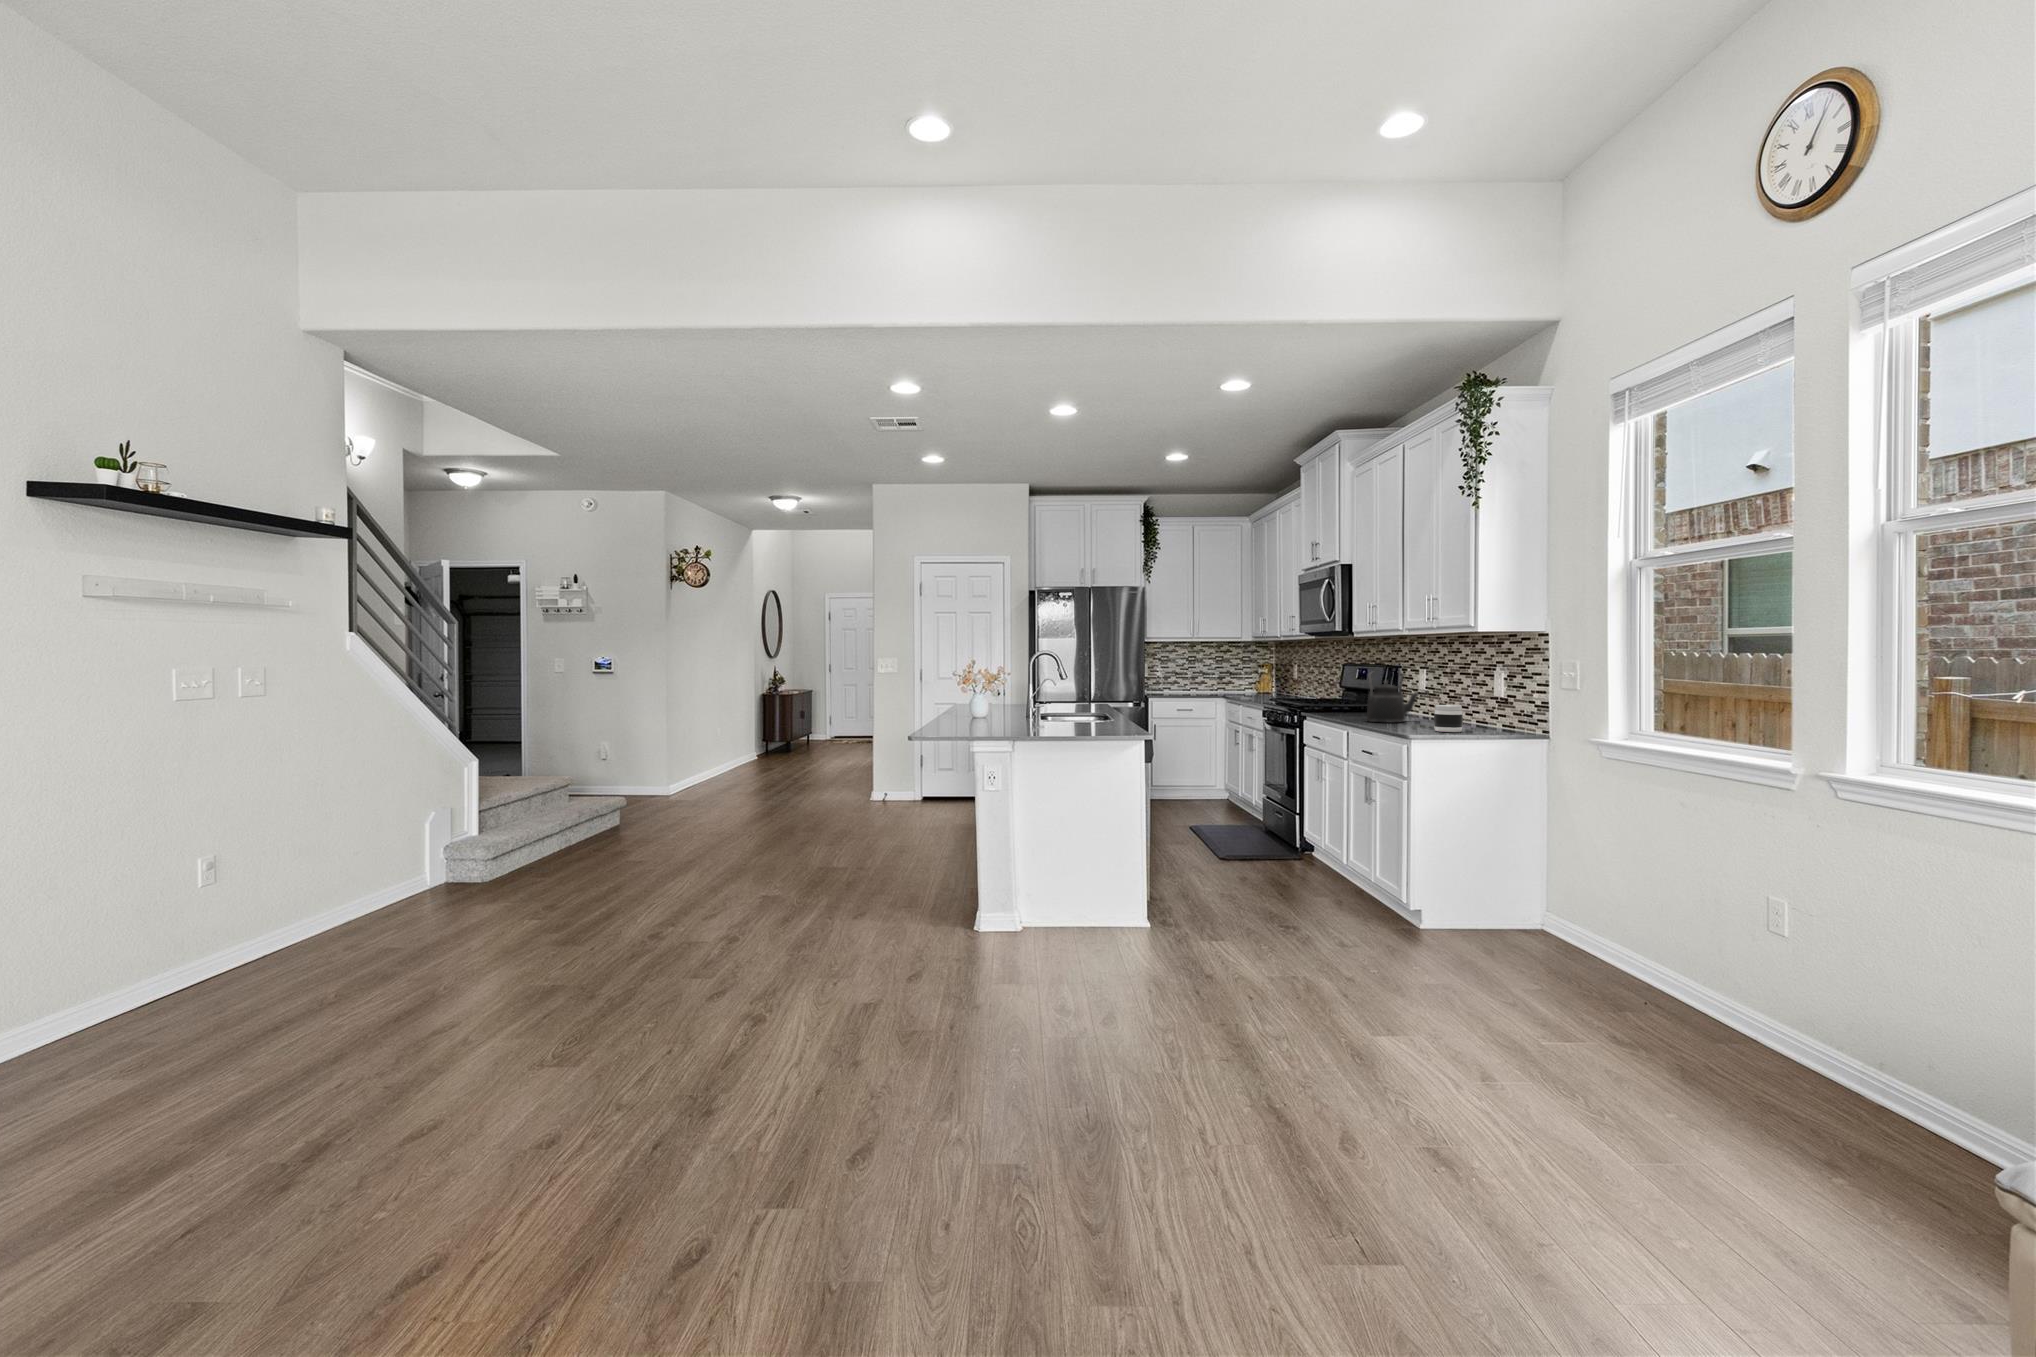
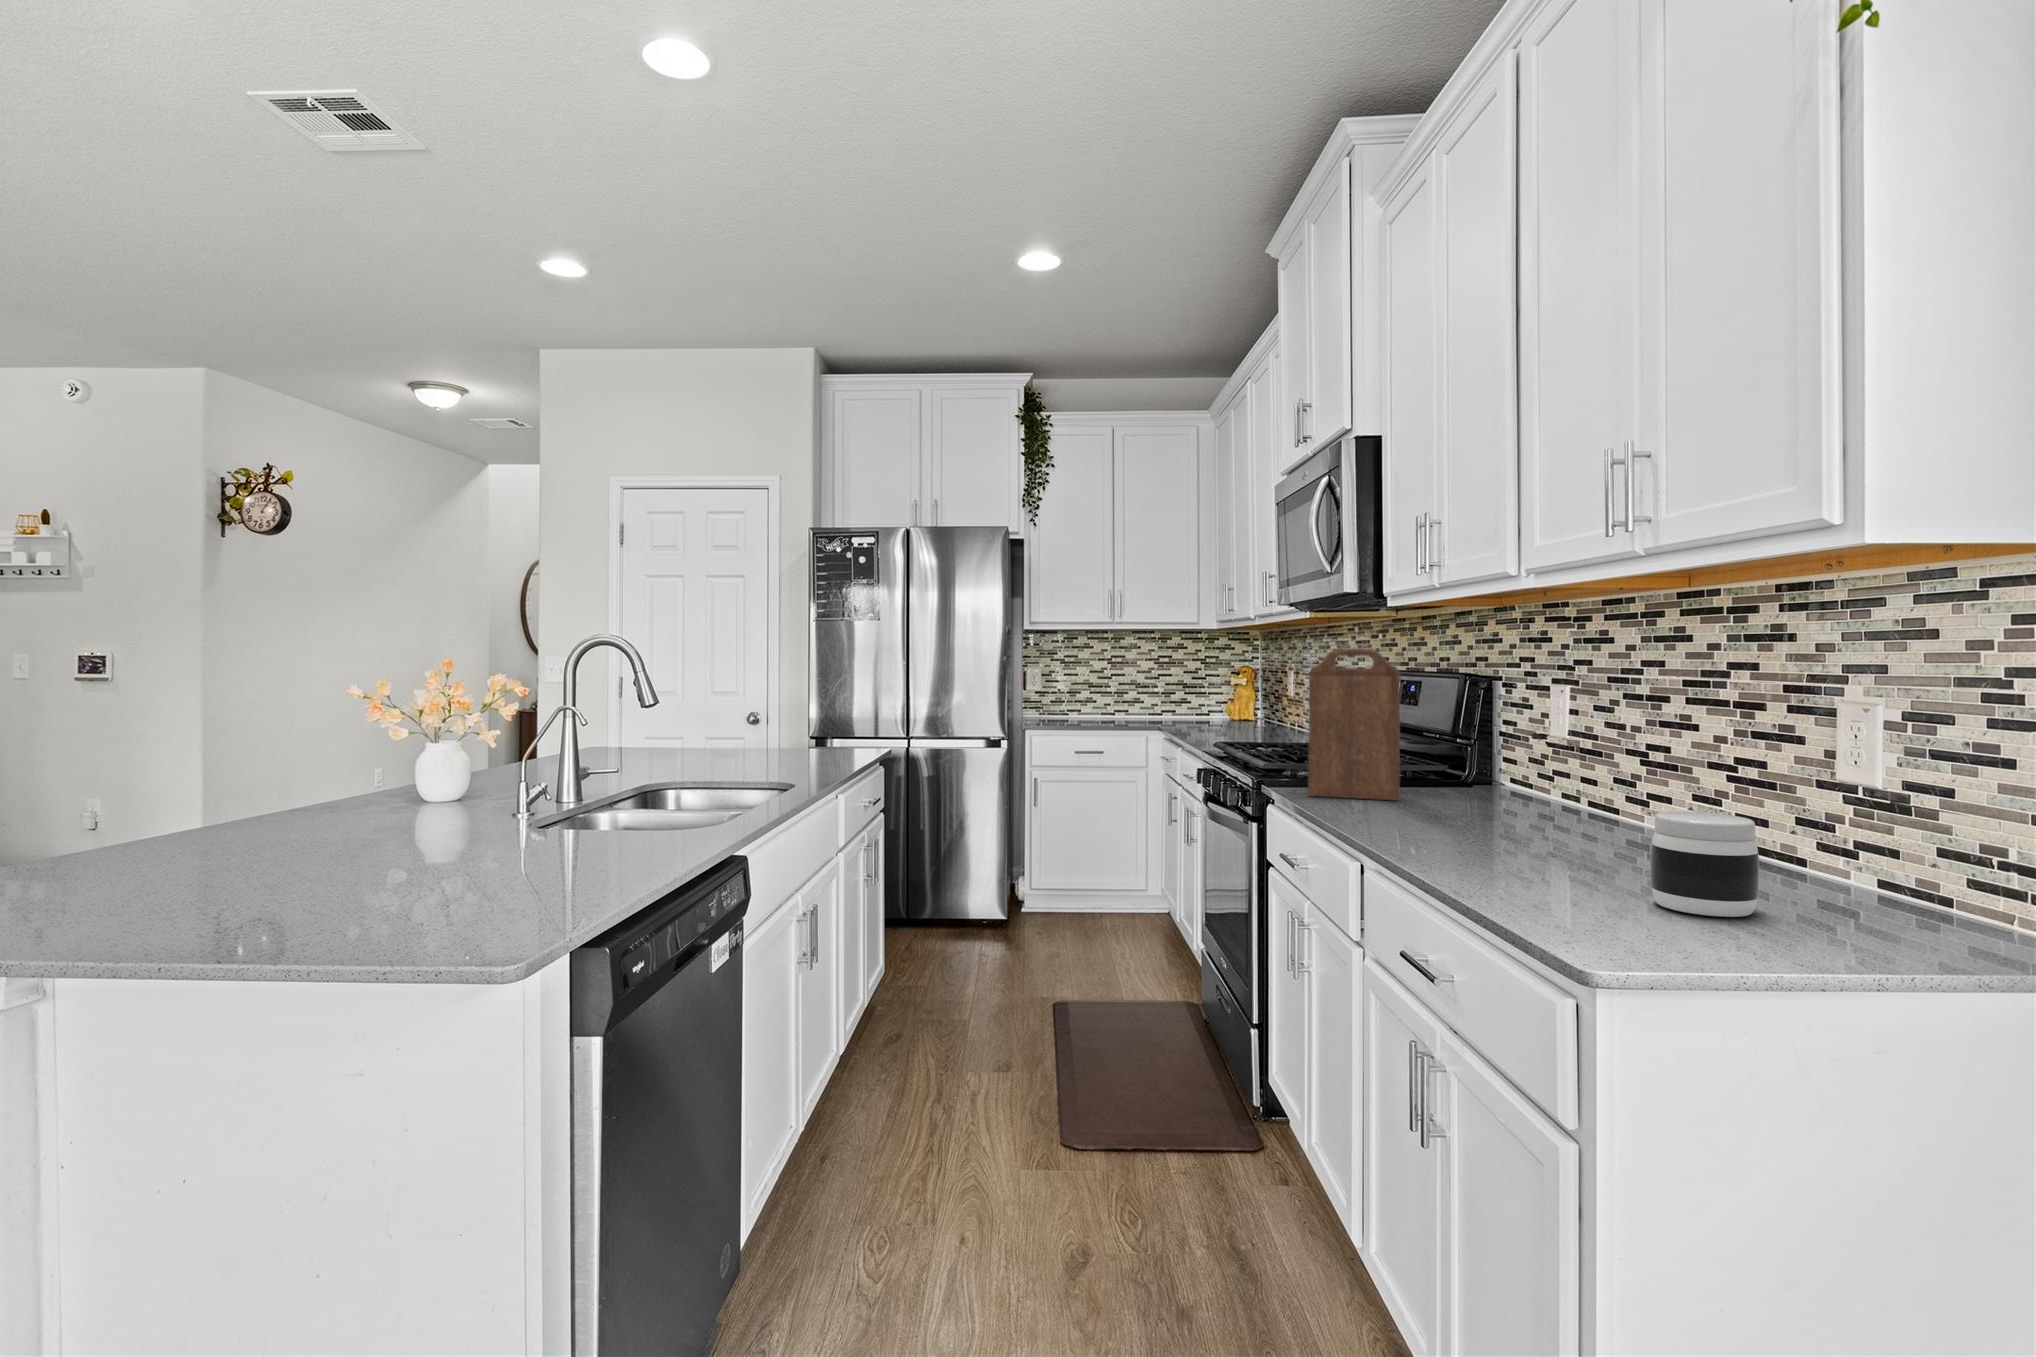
cutting board: none [1321,655,1359,716] -> present [1308,649,1400,800]
kettle: present [1367,673,1419,723] -> none [1419,693,1565,838]

